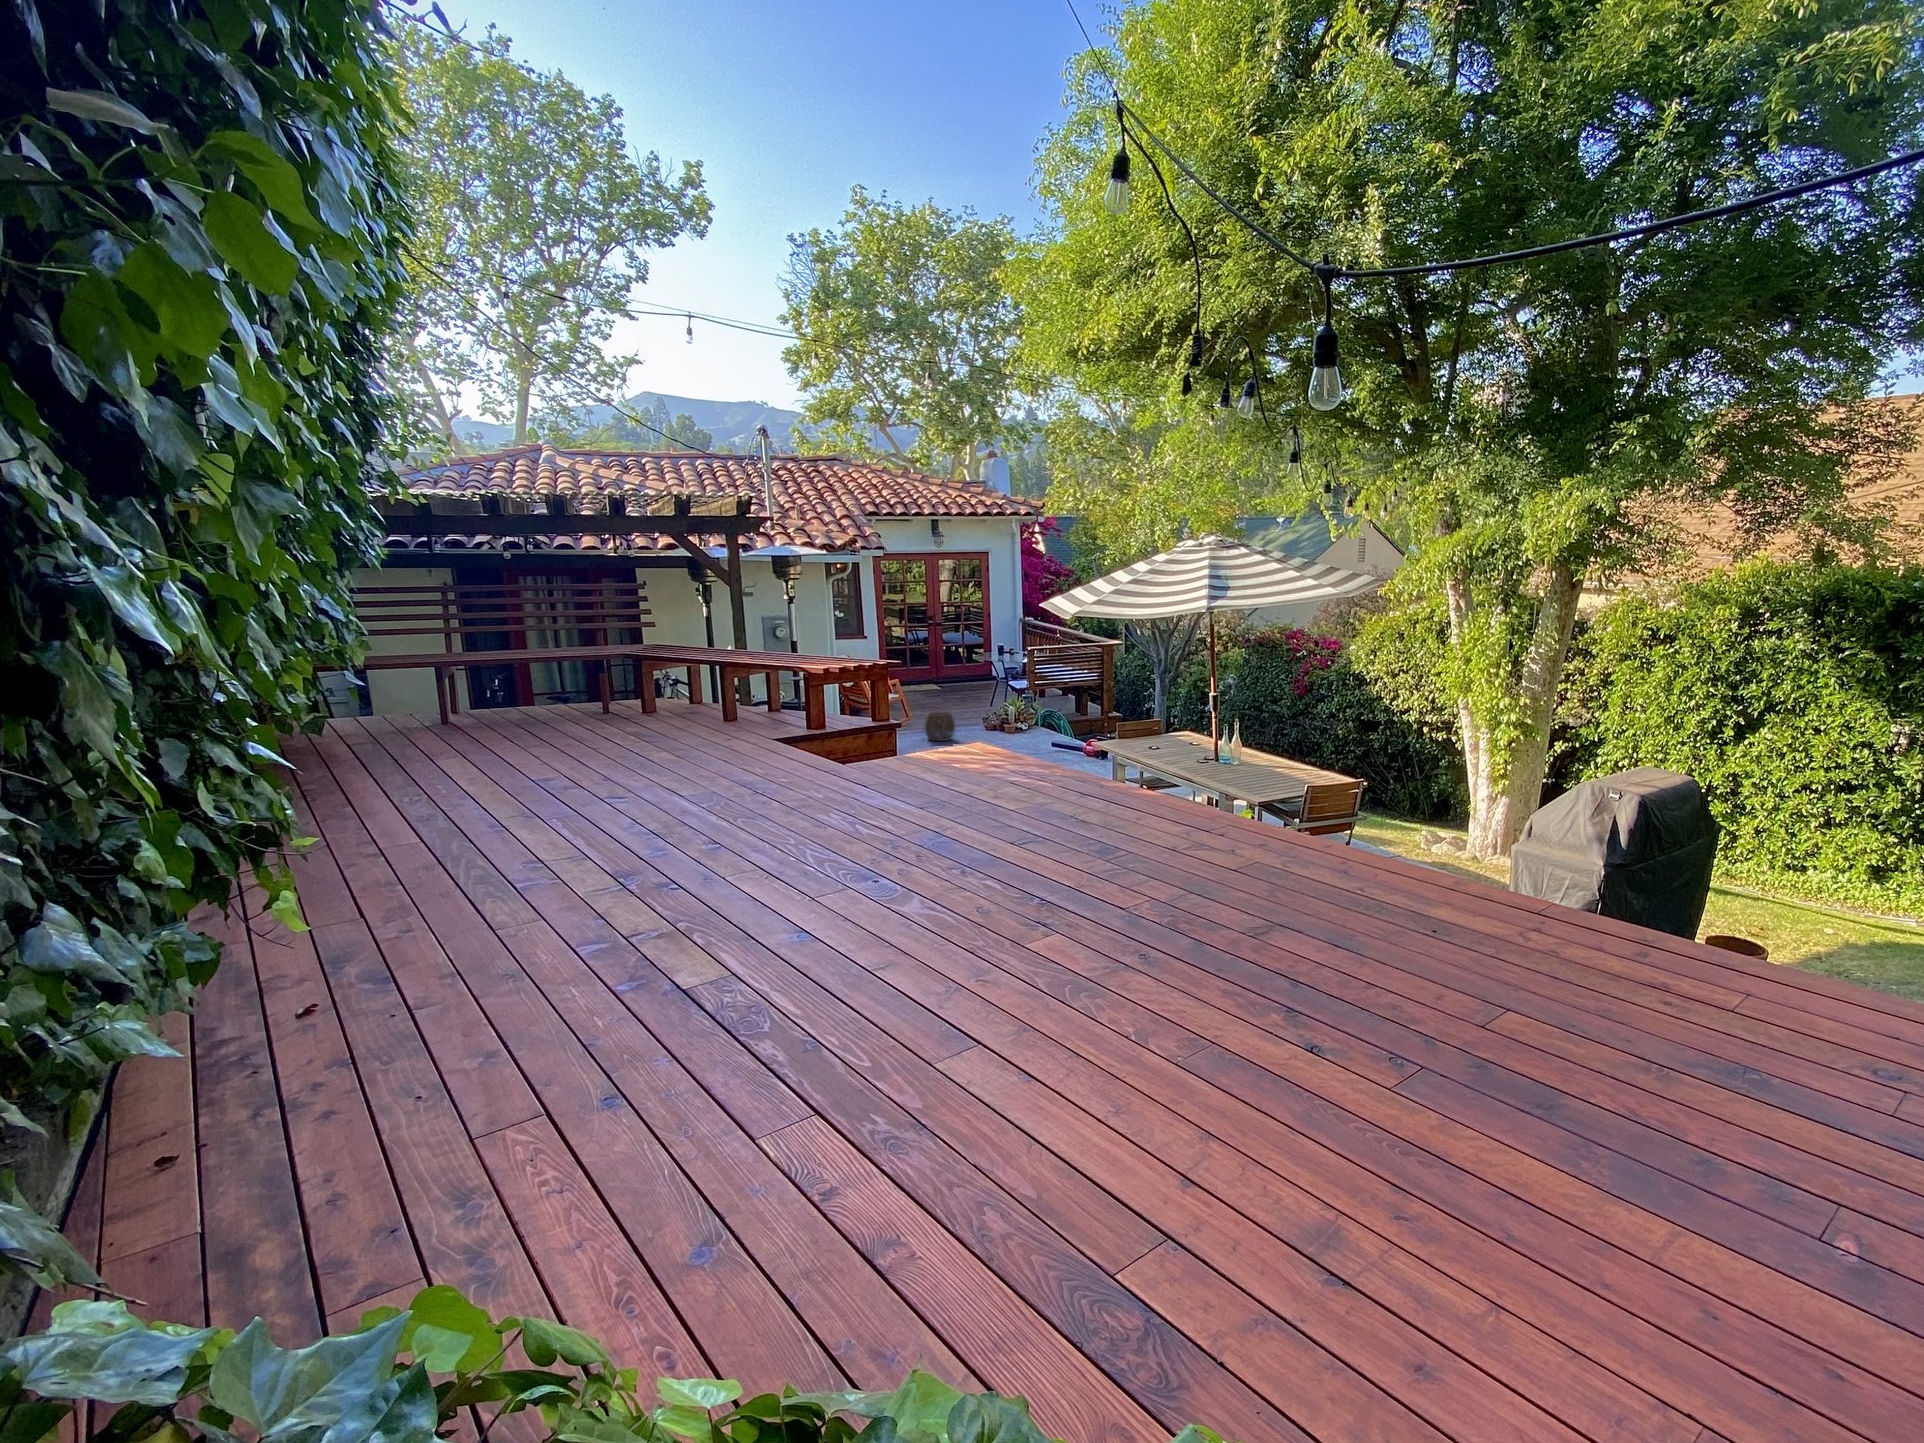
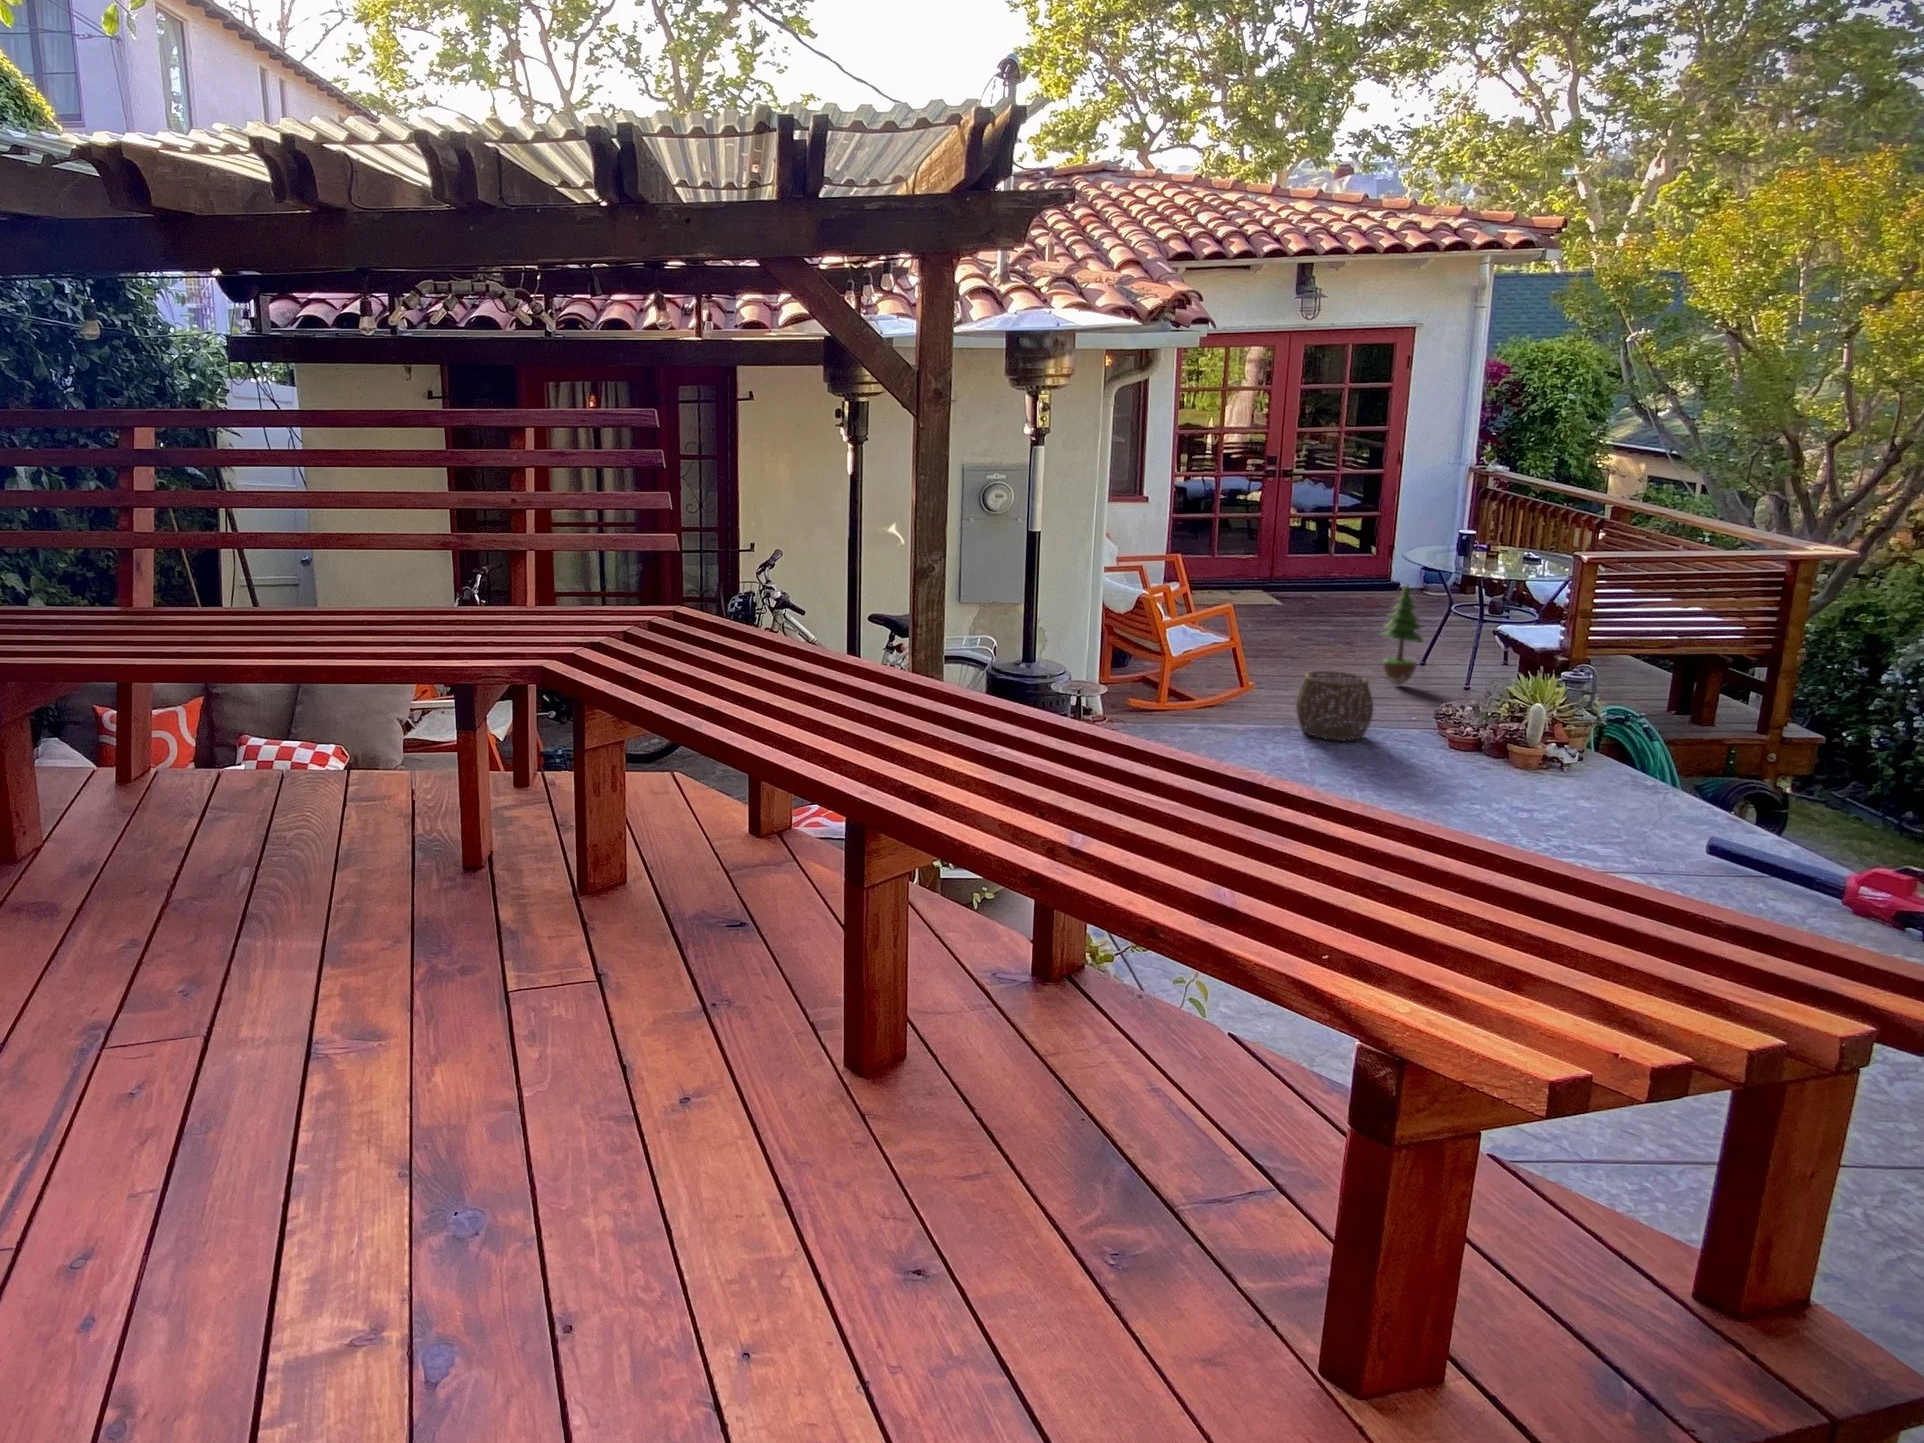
potted tree: none [966,674,983,720] -> present [1382,586,1423,685]

